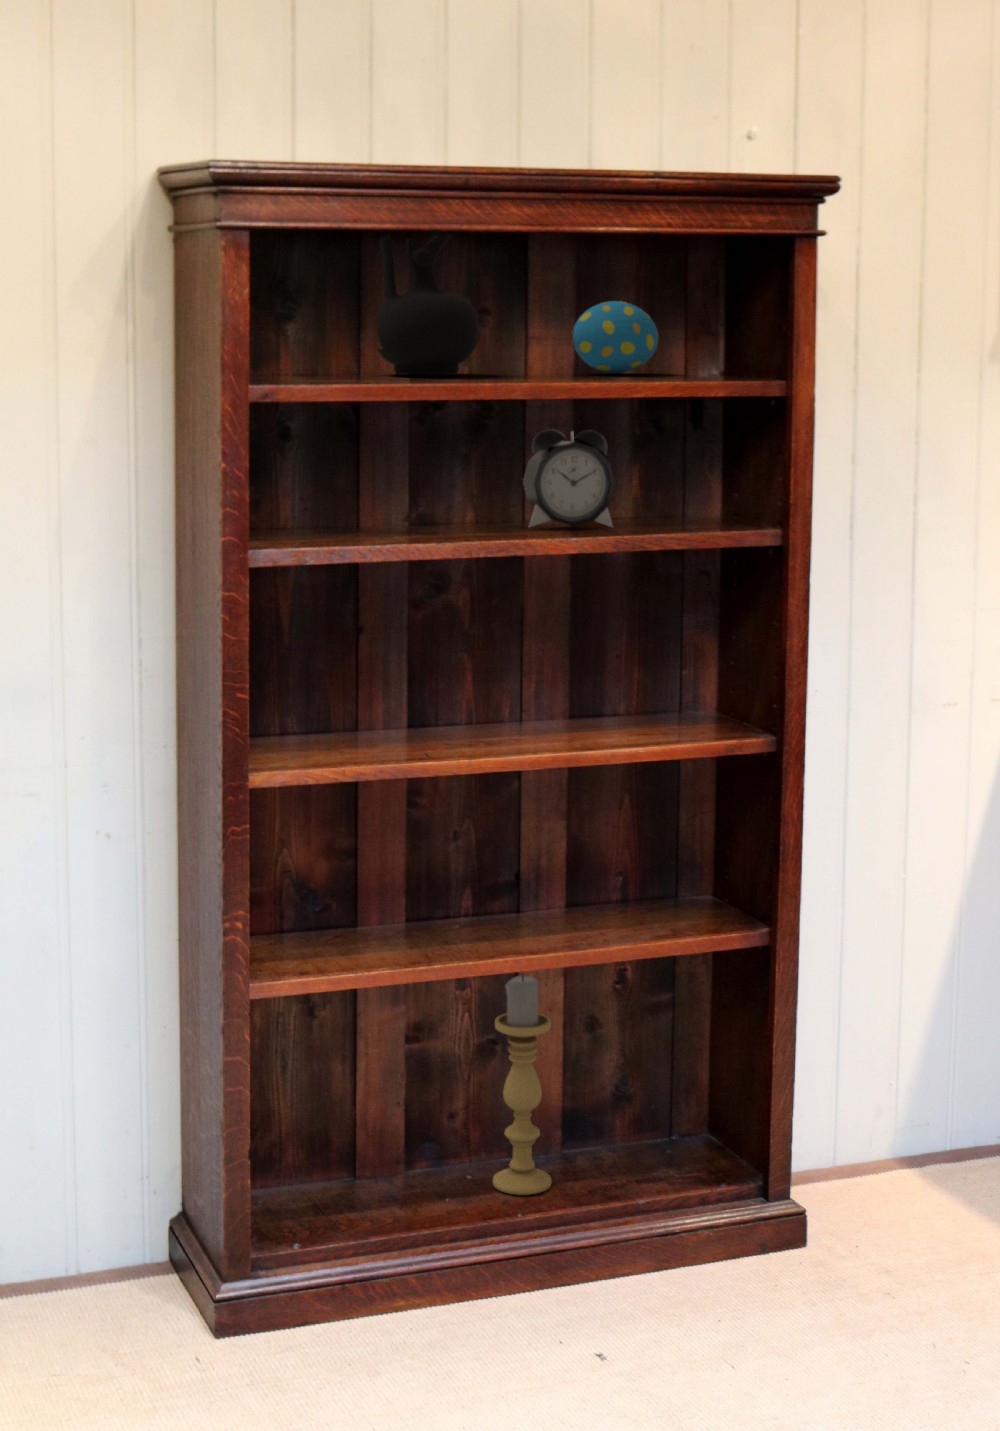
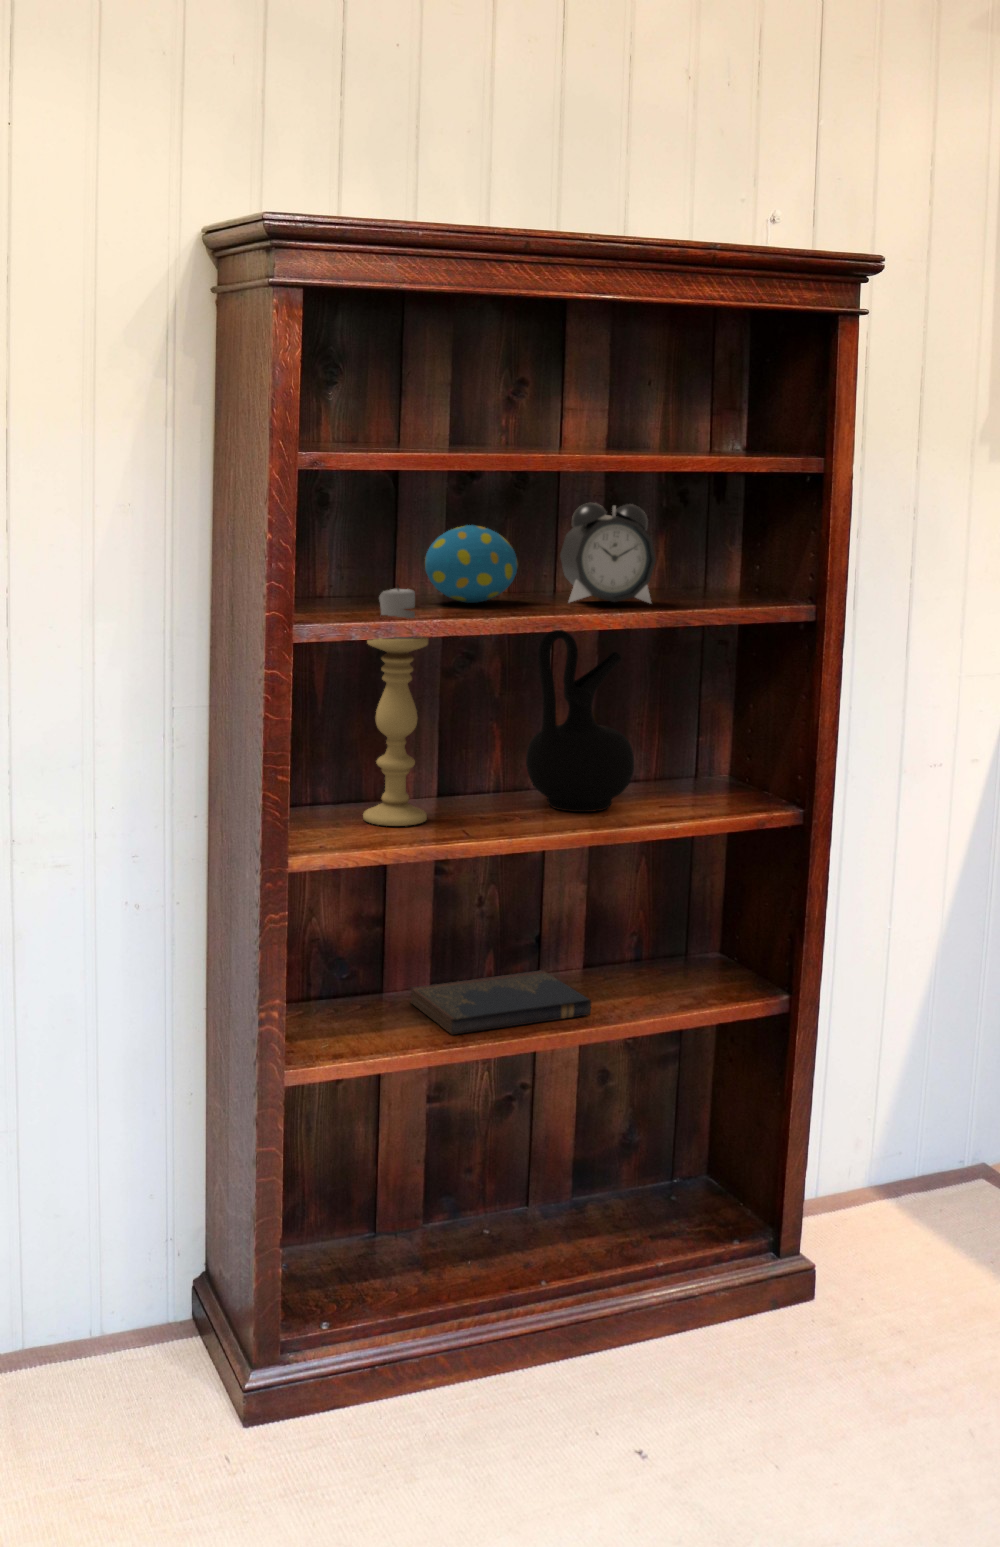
ceramic jug: present [377,235,479,374] -> present [526,630,634,812]
decorative egg: present [573,301,658,373] -> present [425,525,518,603]
hardcover book: none [383,902,563,957] -> present [410,970,591,1035]
candle holder: present [493,975,552,1195] -> present [363,585,428,826]

